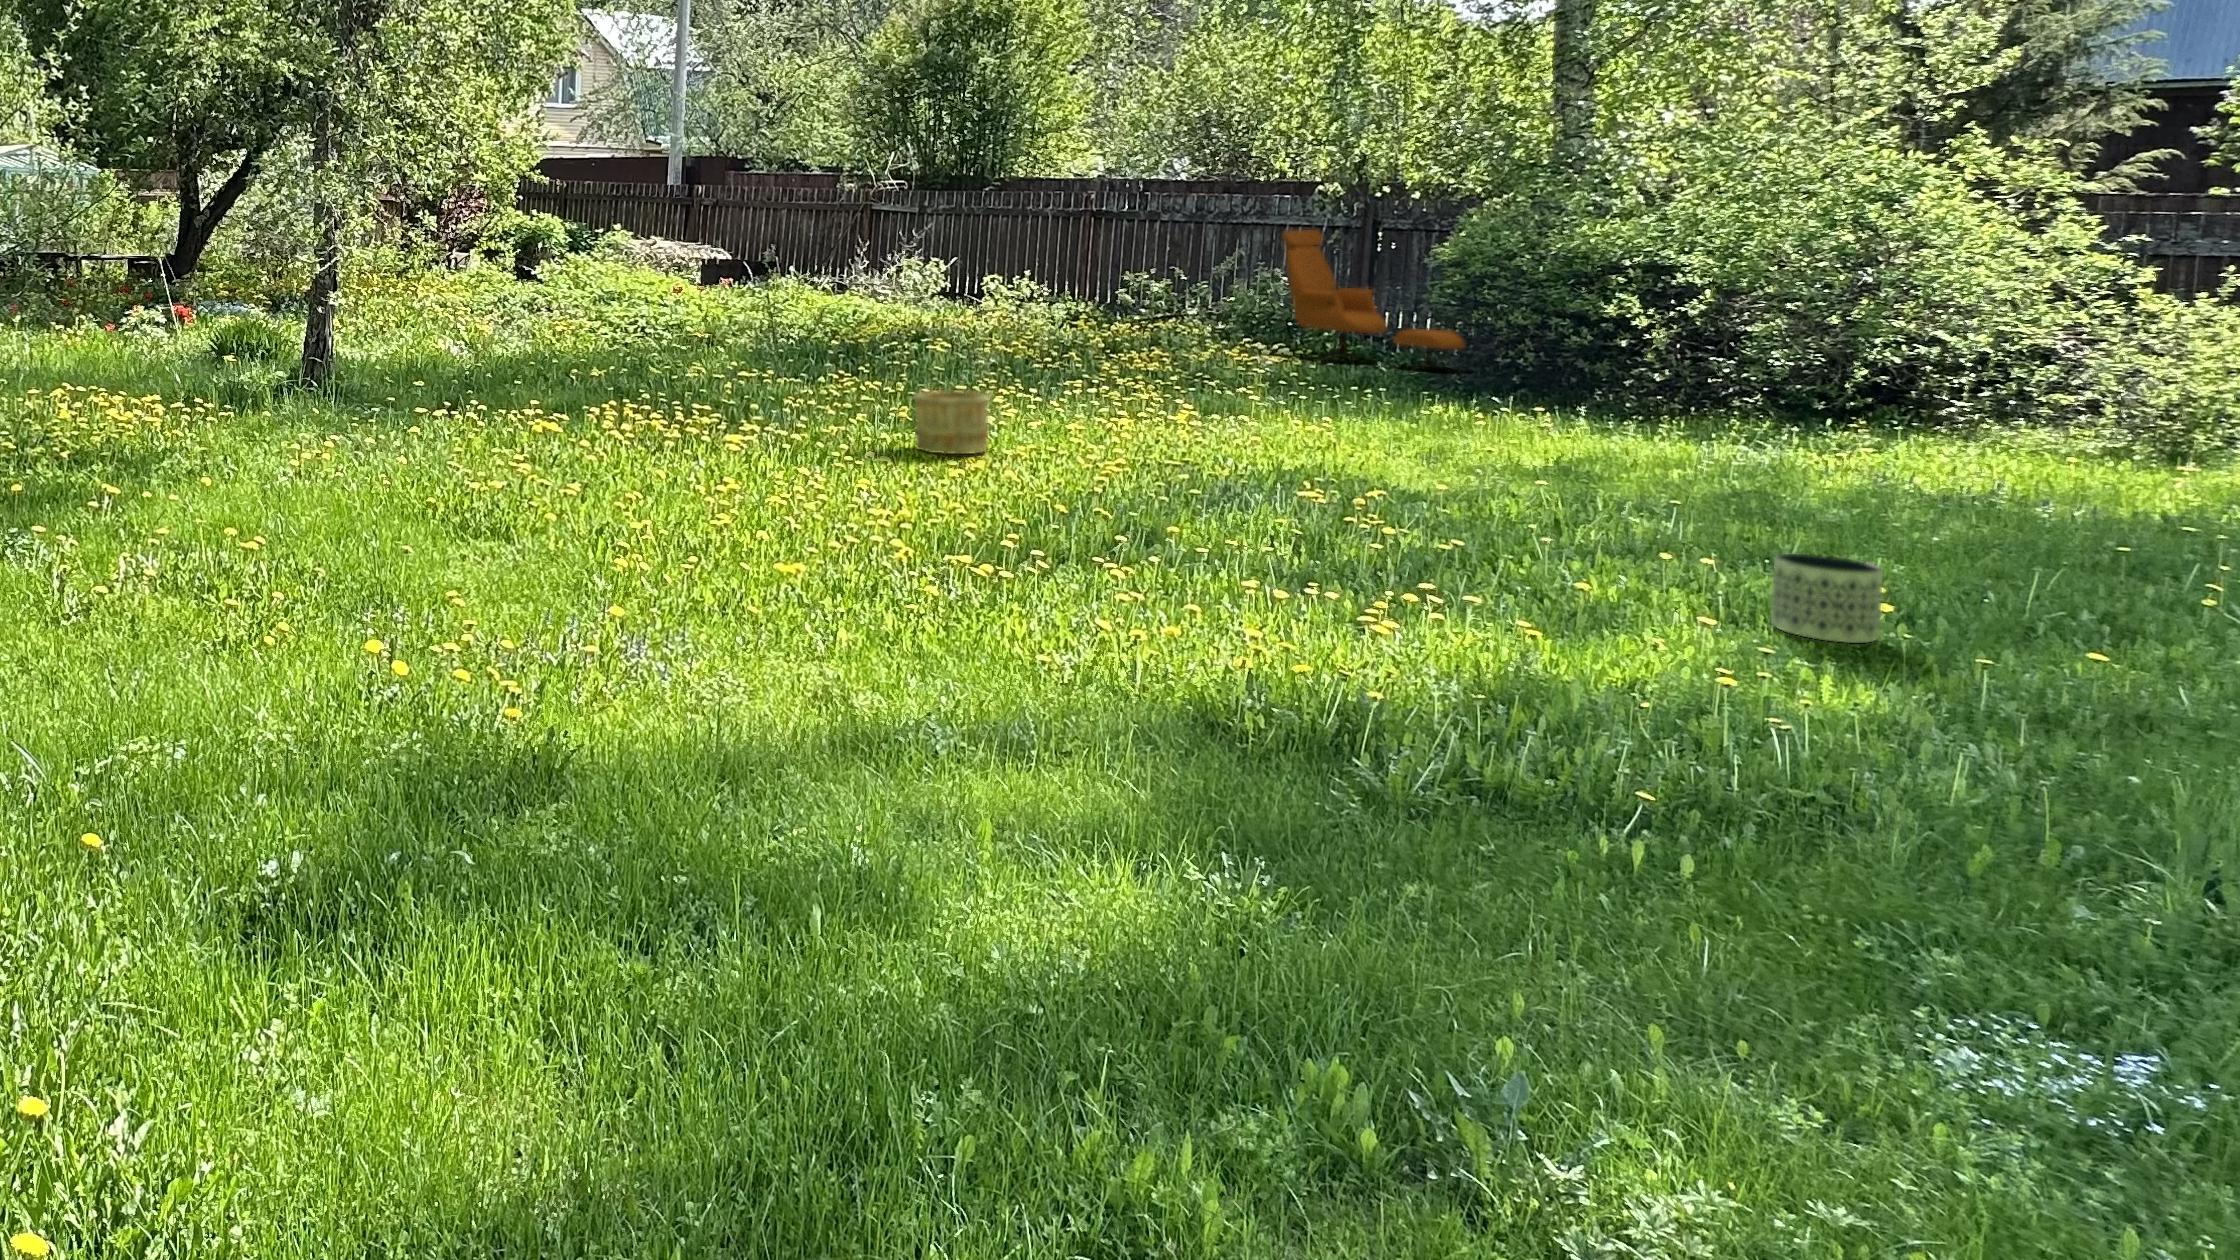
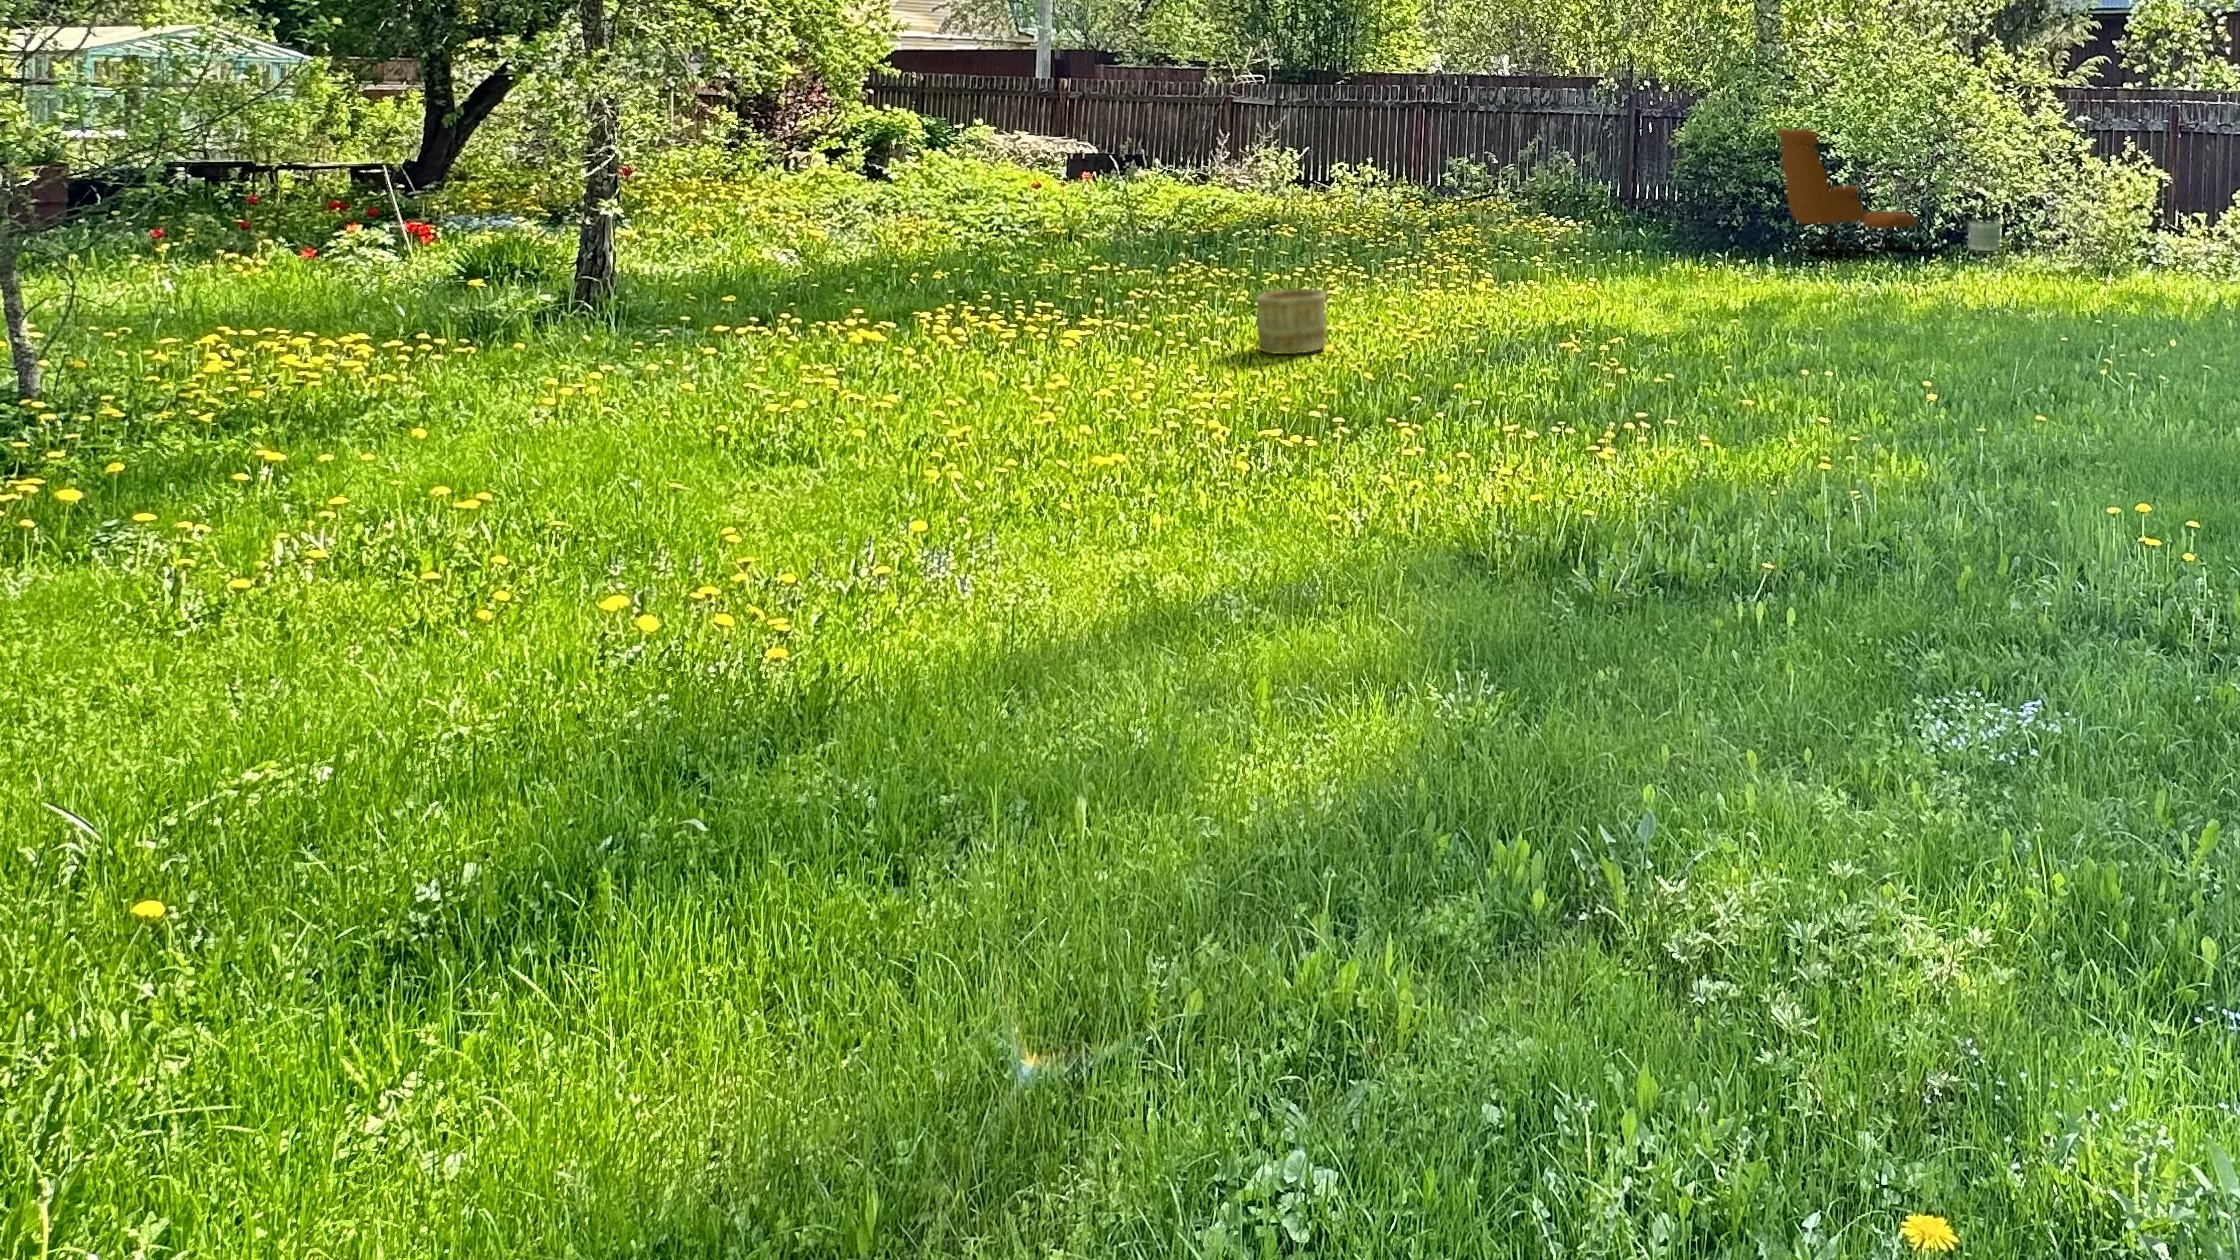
lounge chair: present [1283,230,1464,368] -> present [1779,128,1917,255]
planter: present [1771,554,1883,643] -> present [1968,220,2000,251]

